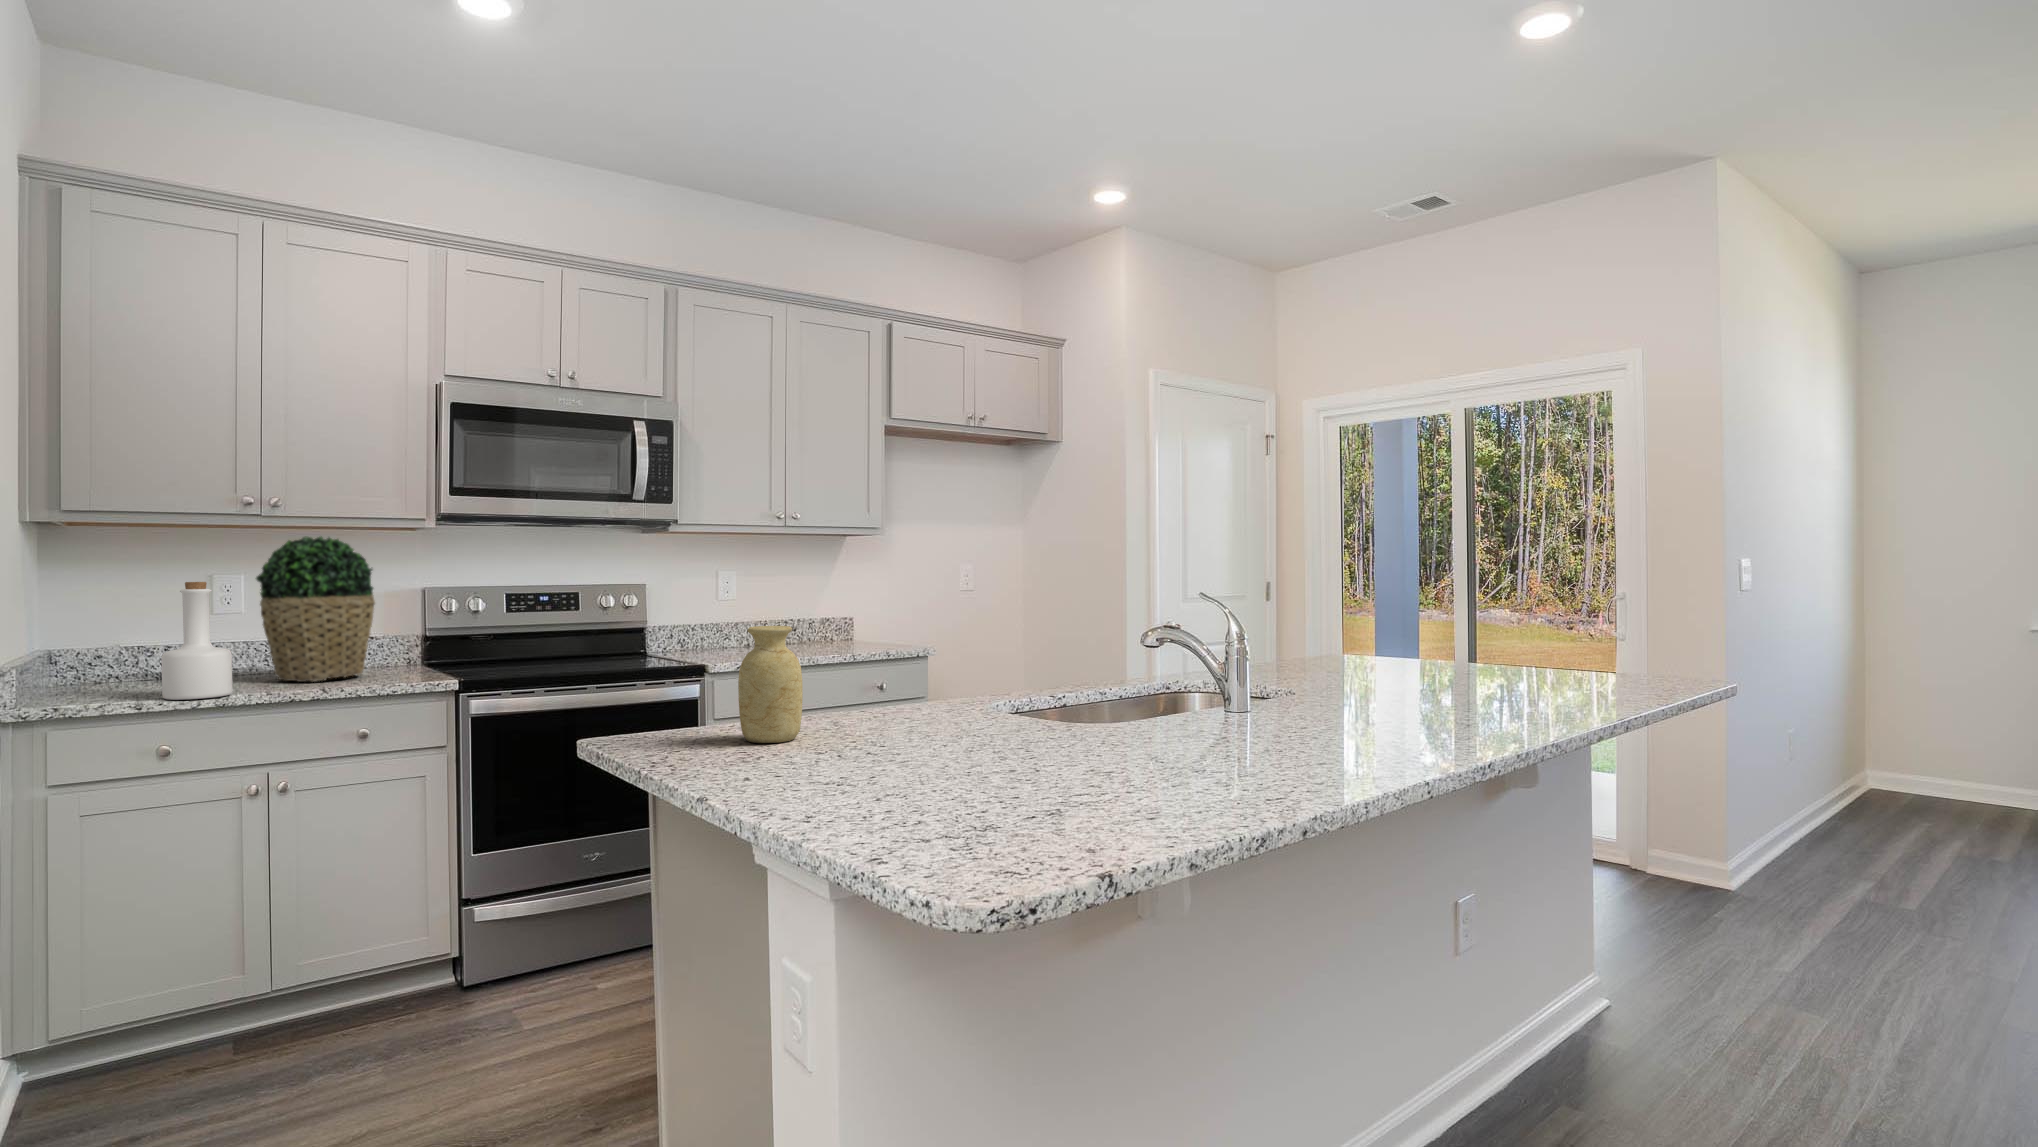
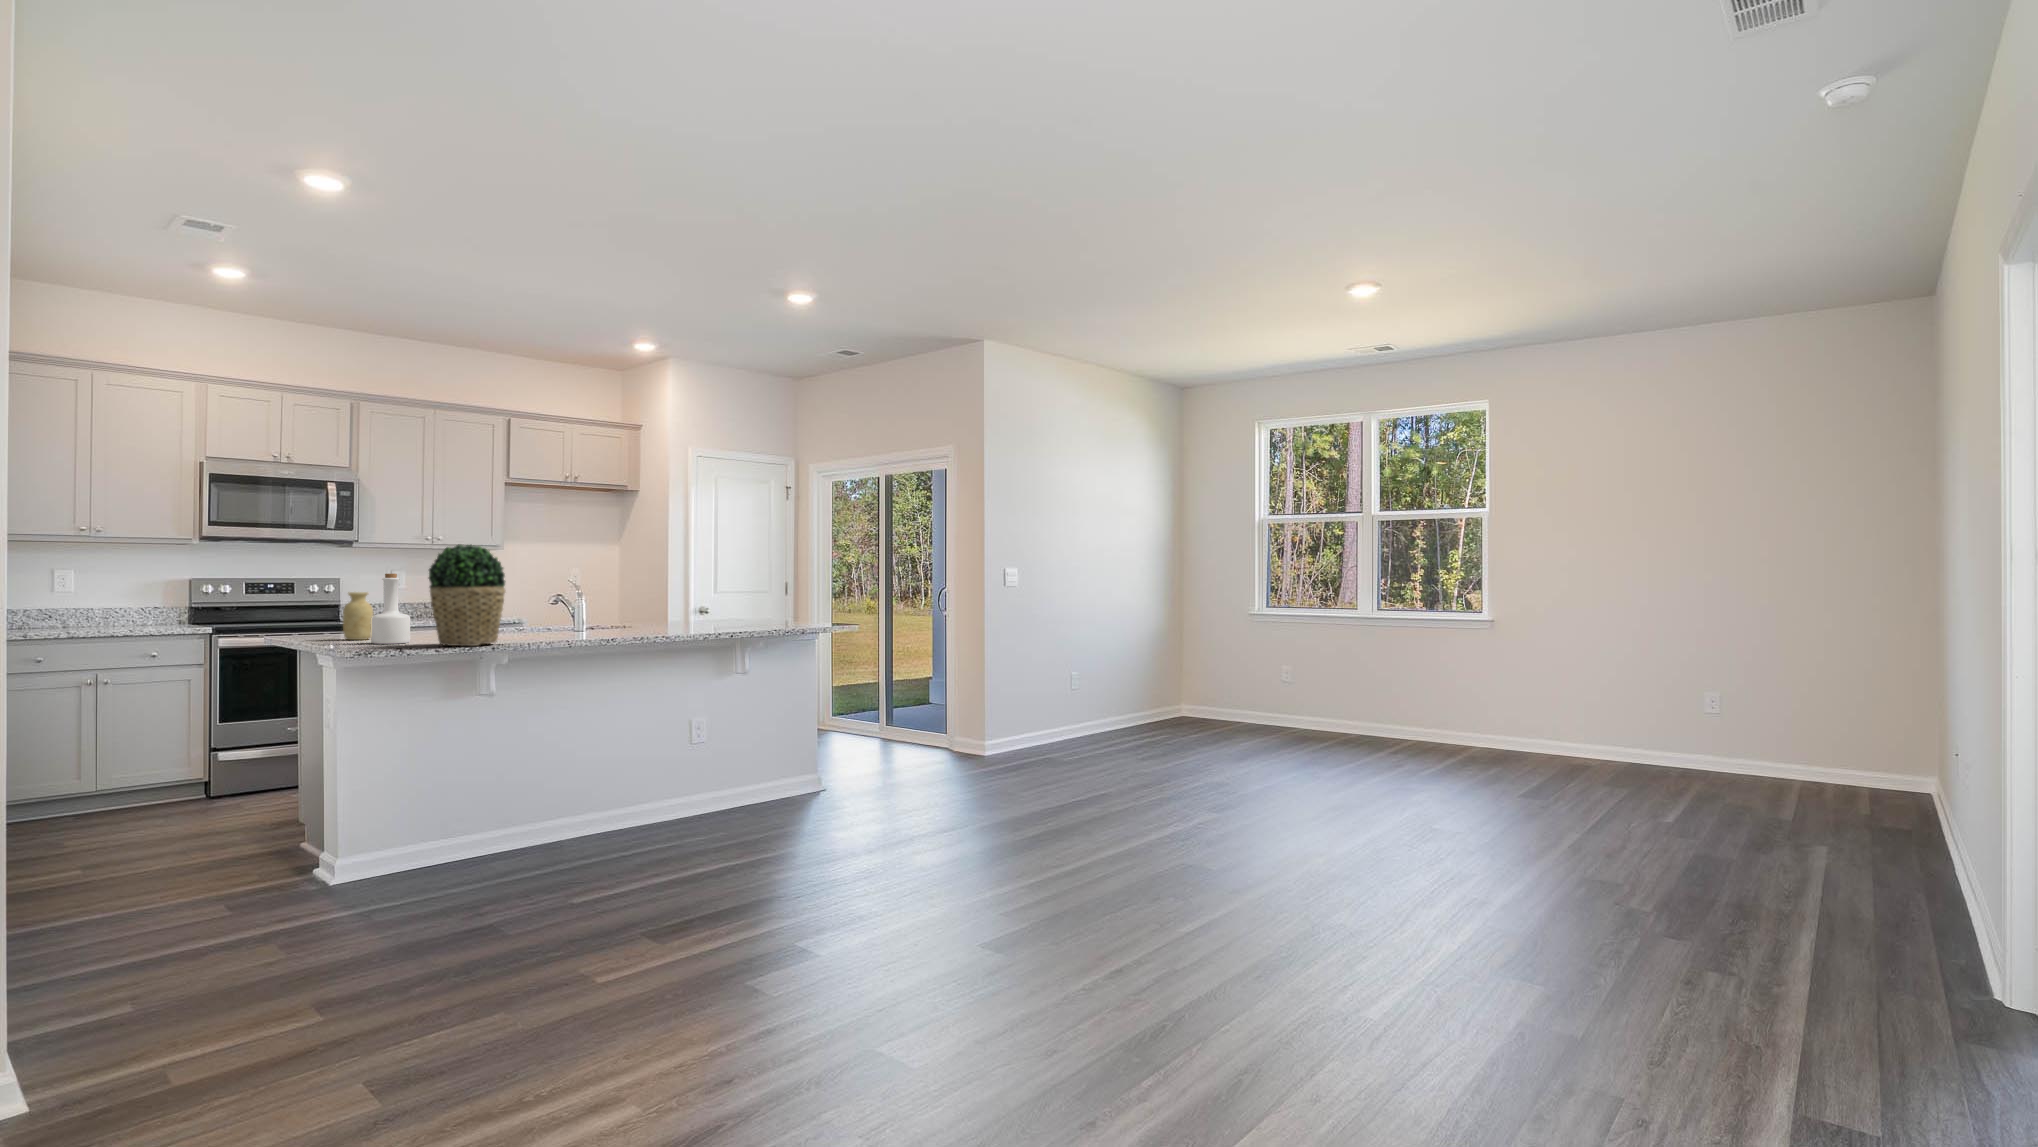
potted plant: present [256,536,375,682] -> present [429,545,505,646]
bottle: present [161,582,233,700] -> present [371,574,410,644]

